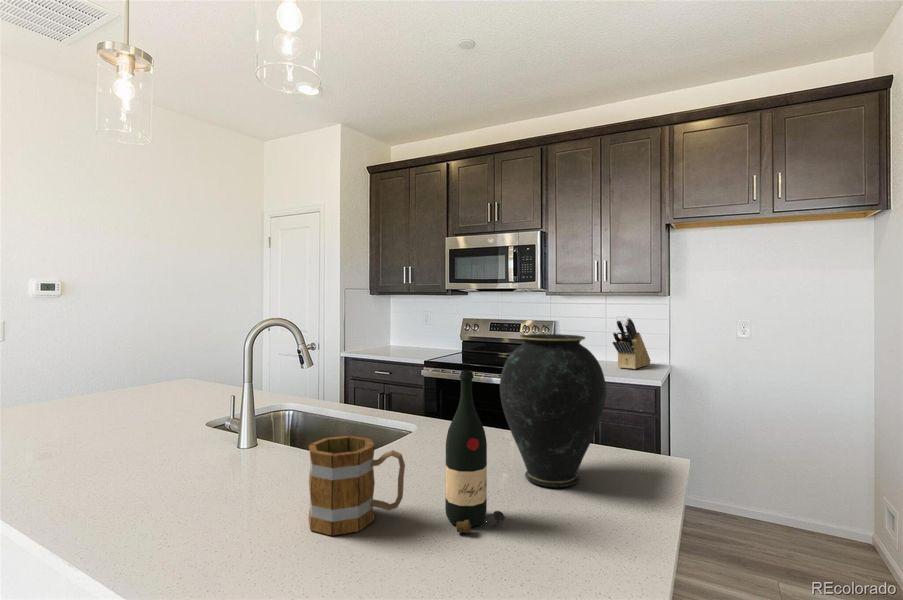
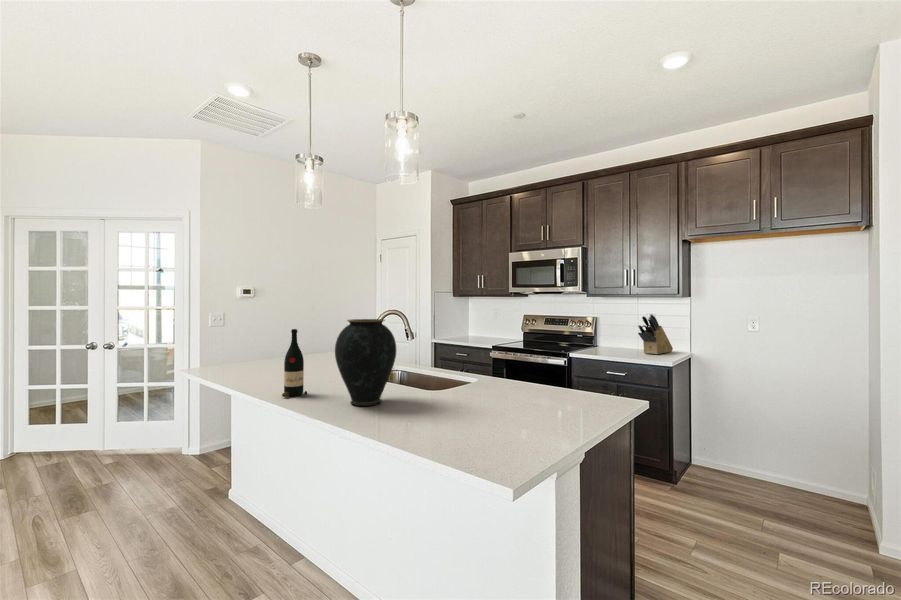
vase: present [500,334,606,487] -> present [335,319,396,406]
wine bottle: present [445,370,505,533] -> present [282,329,307,397]
mug: present [309,436,405,535] -> none [412,373,463,421]

